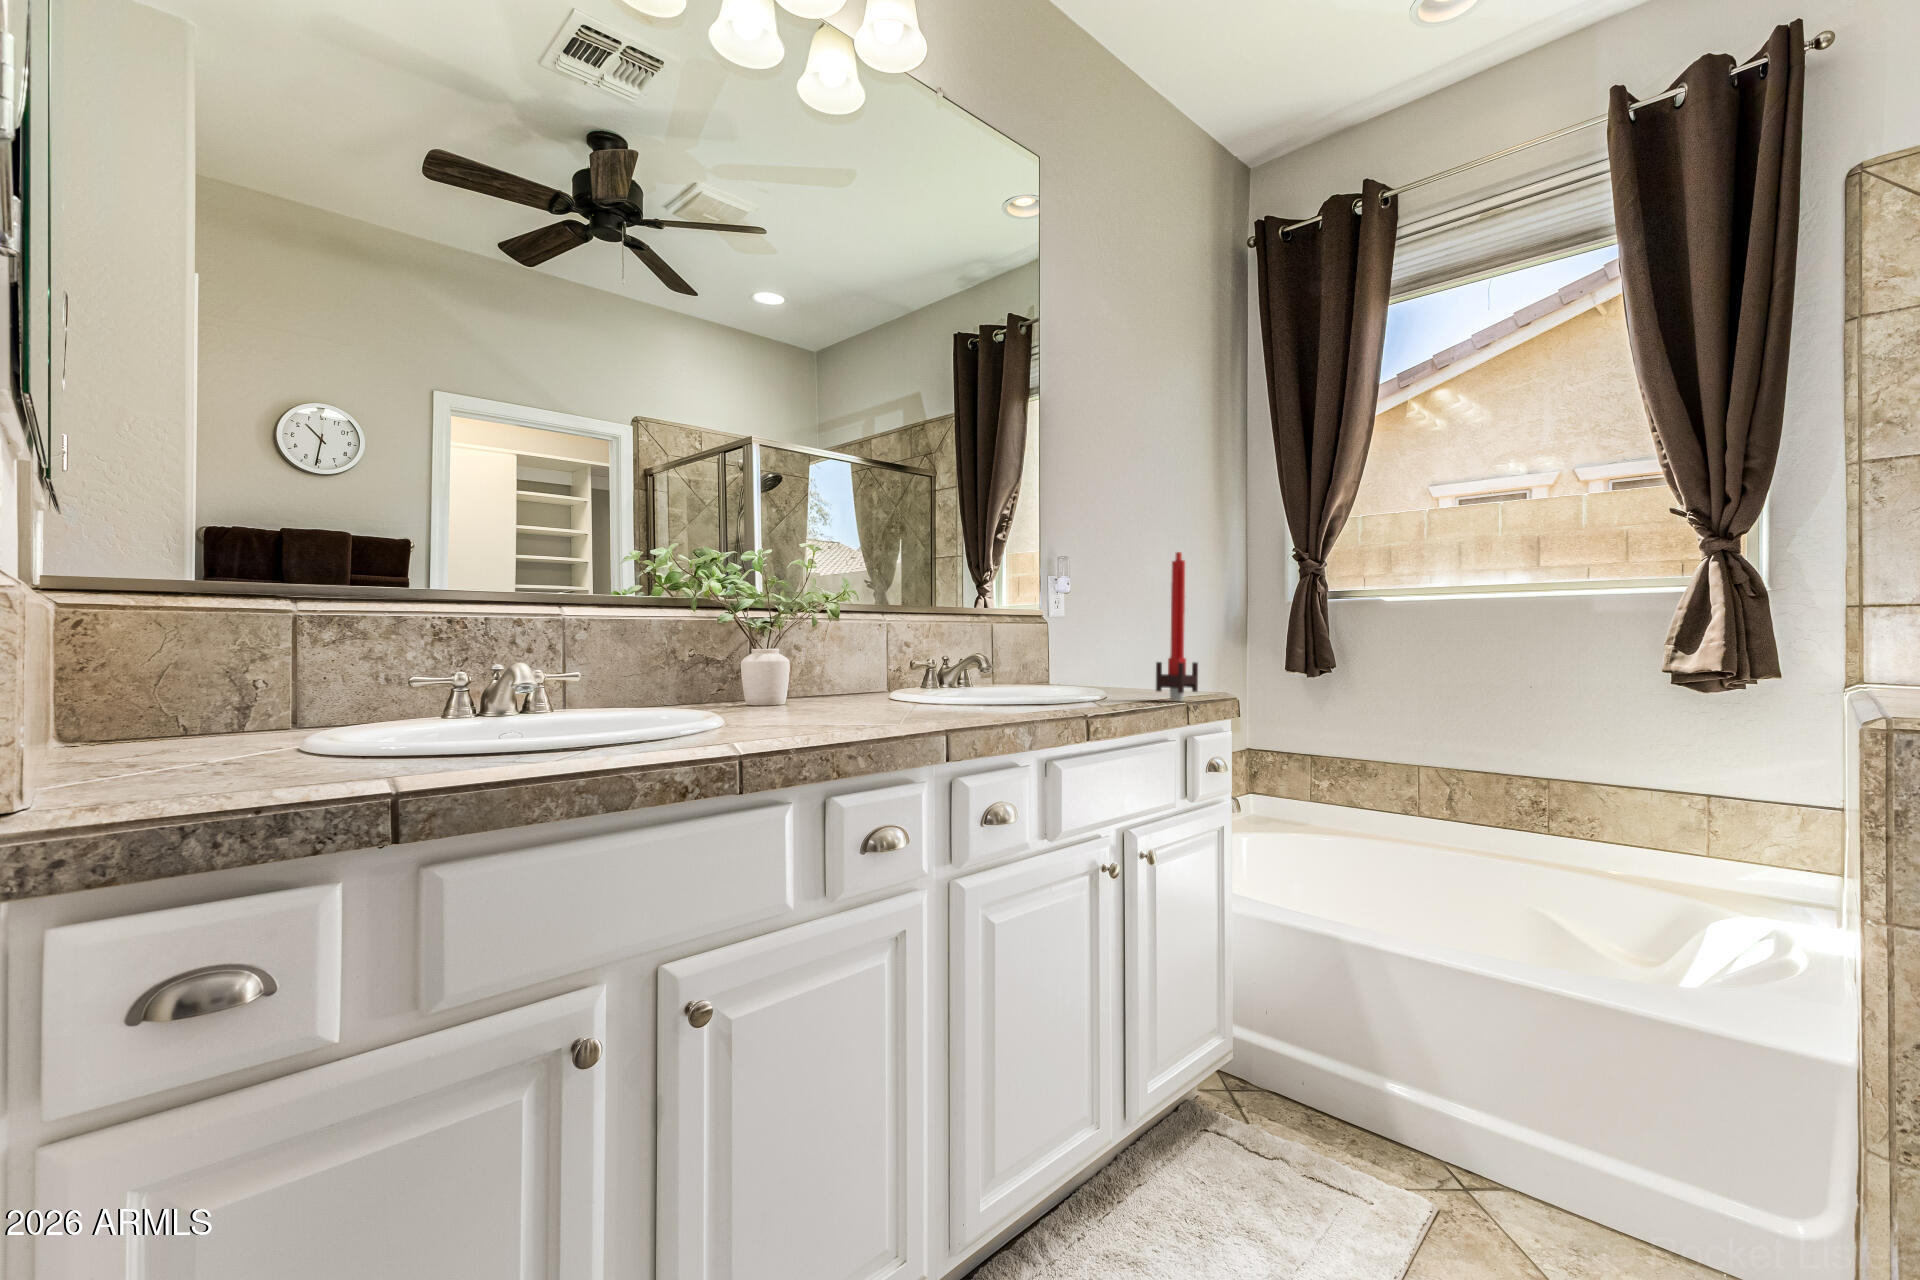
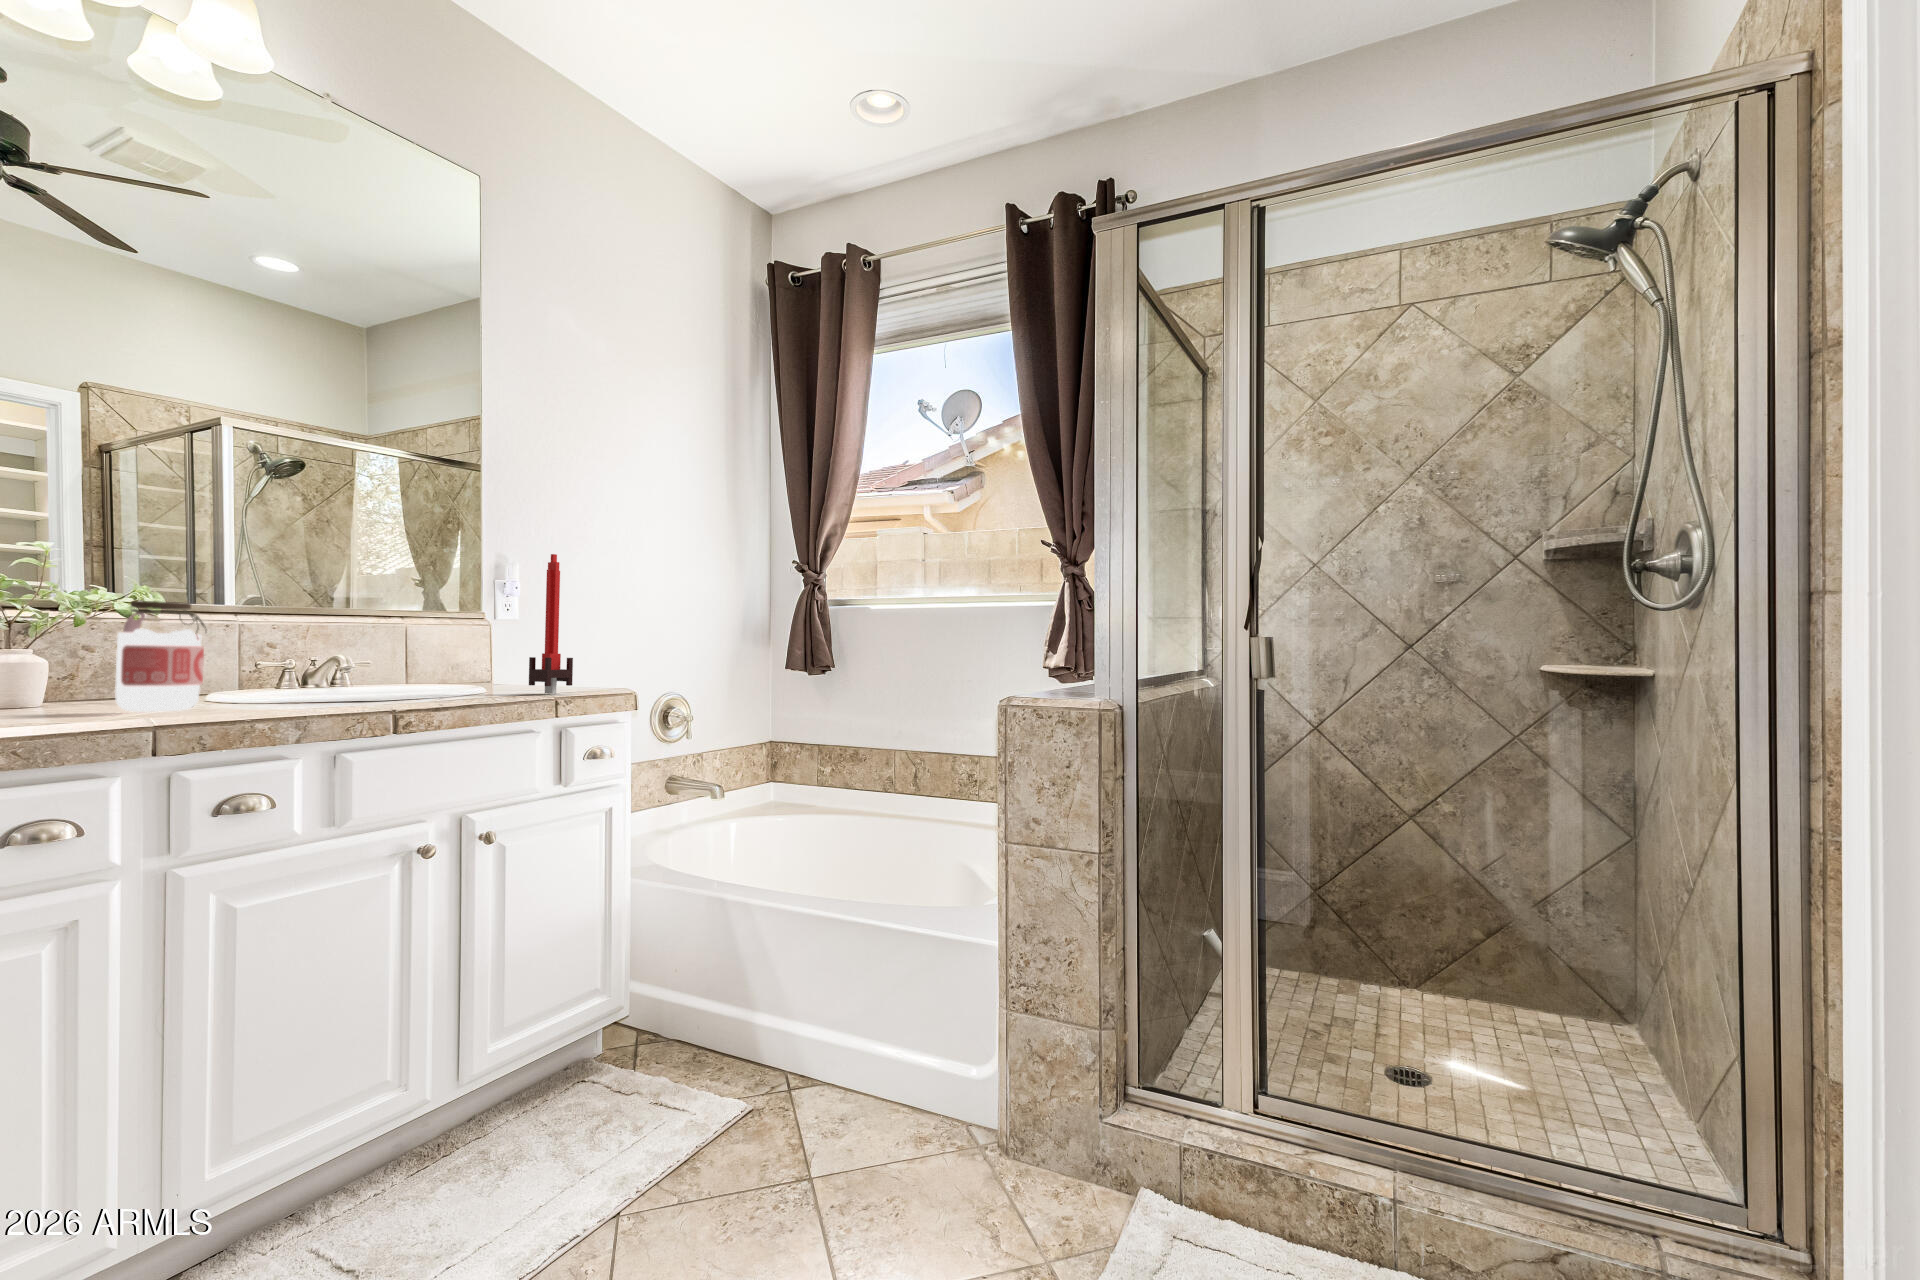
jar: none [913,613,978,722] -> present [115,601,207,712]

